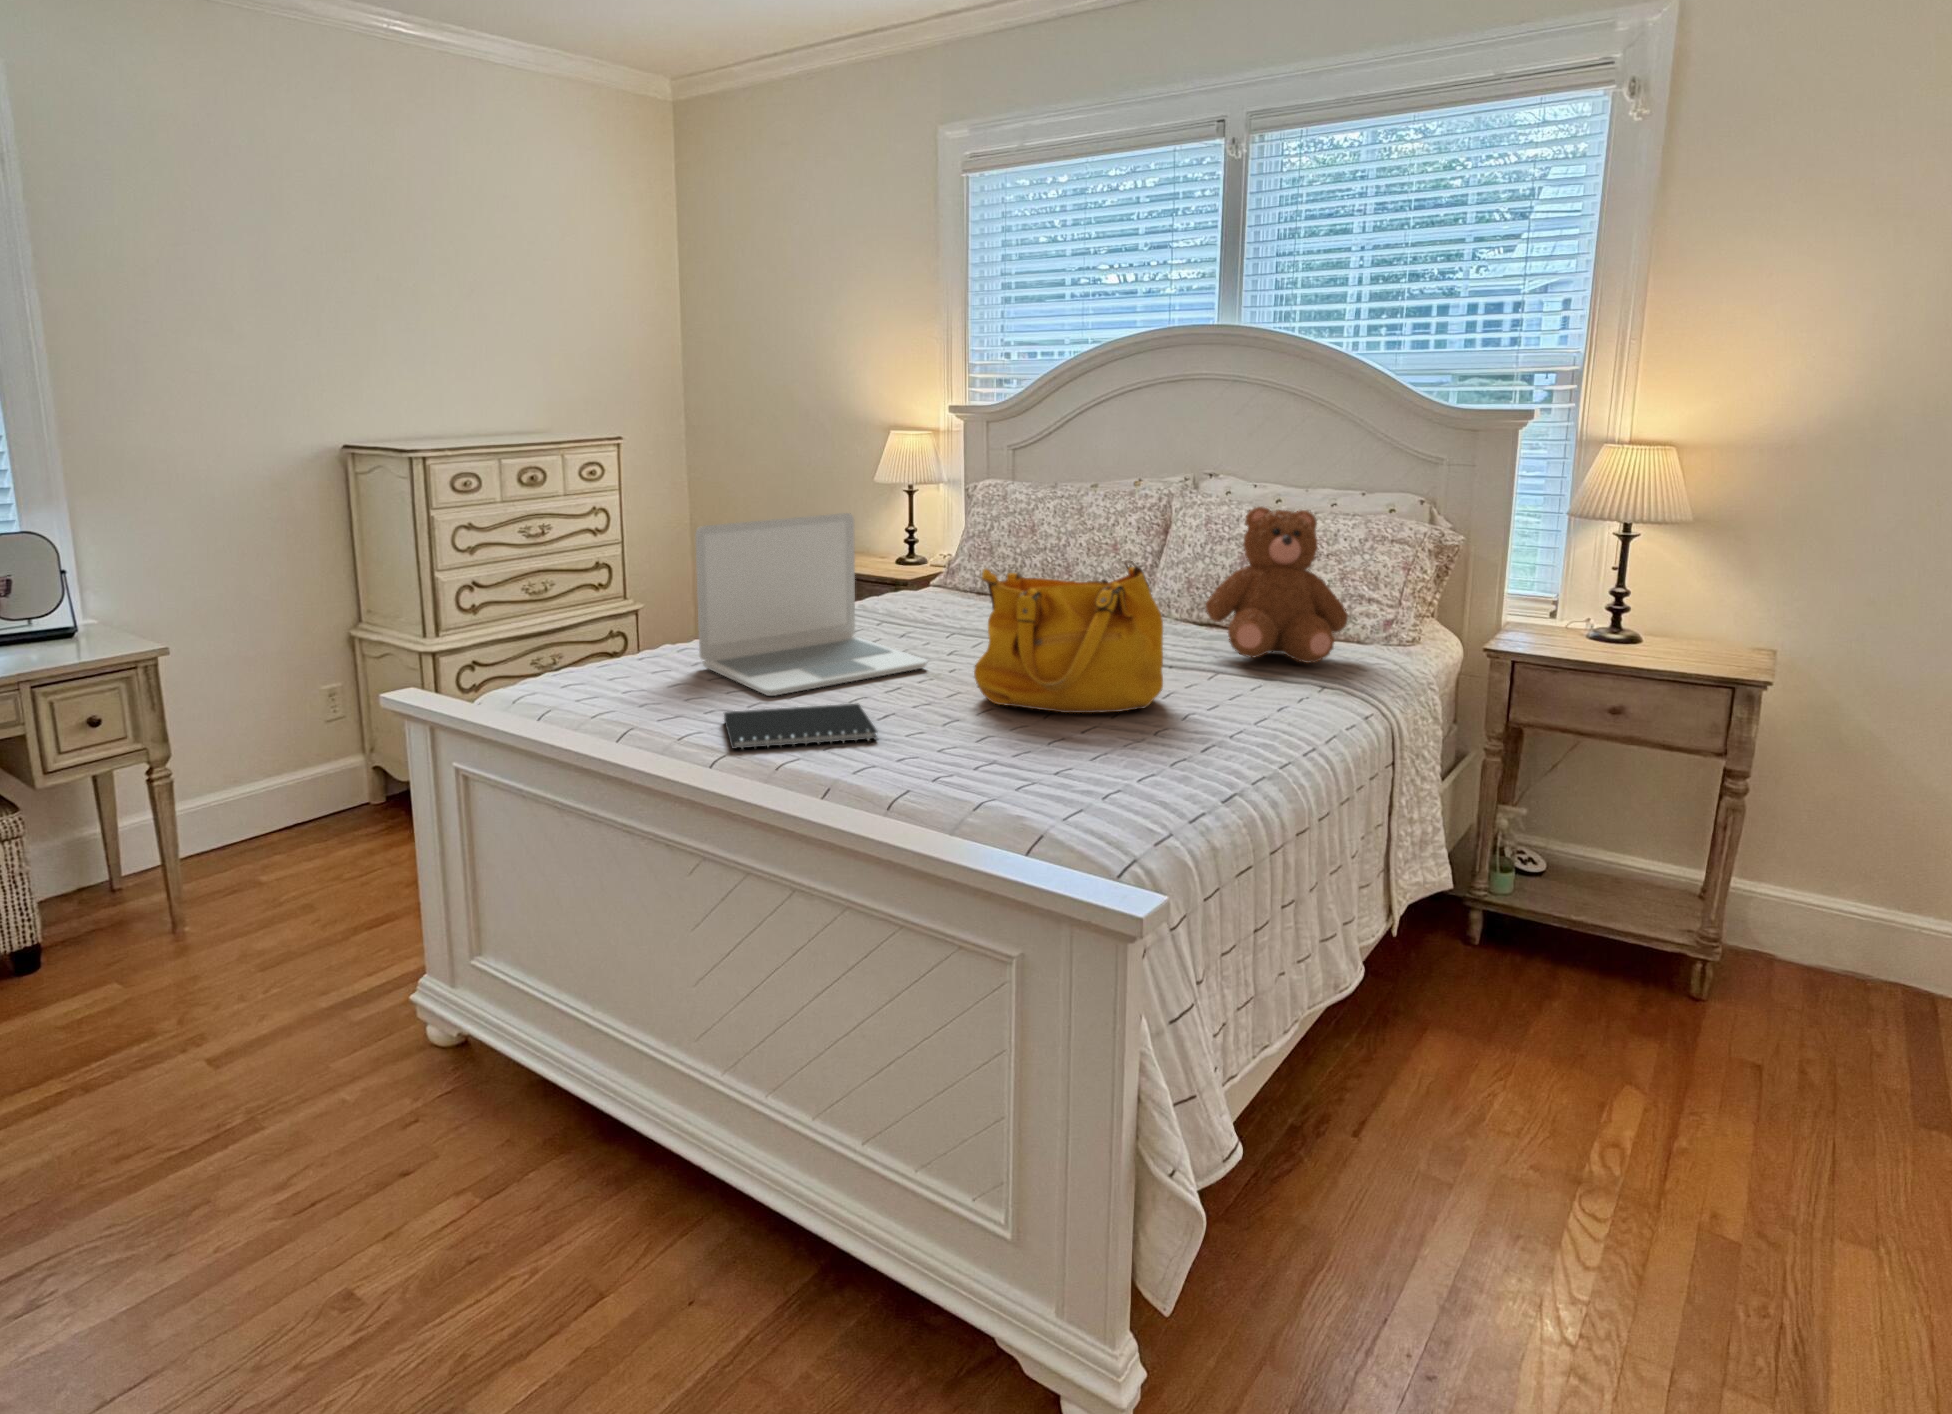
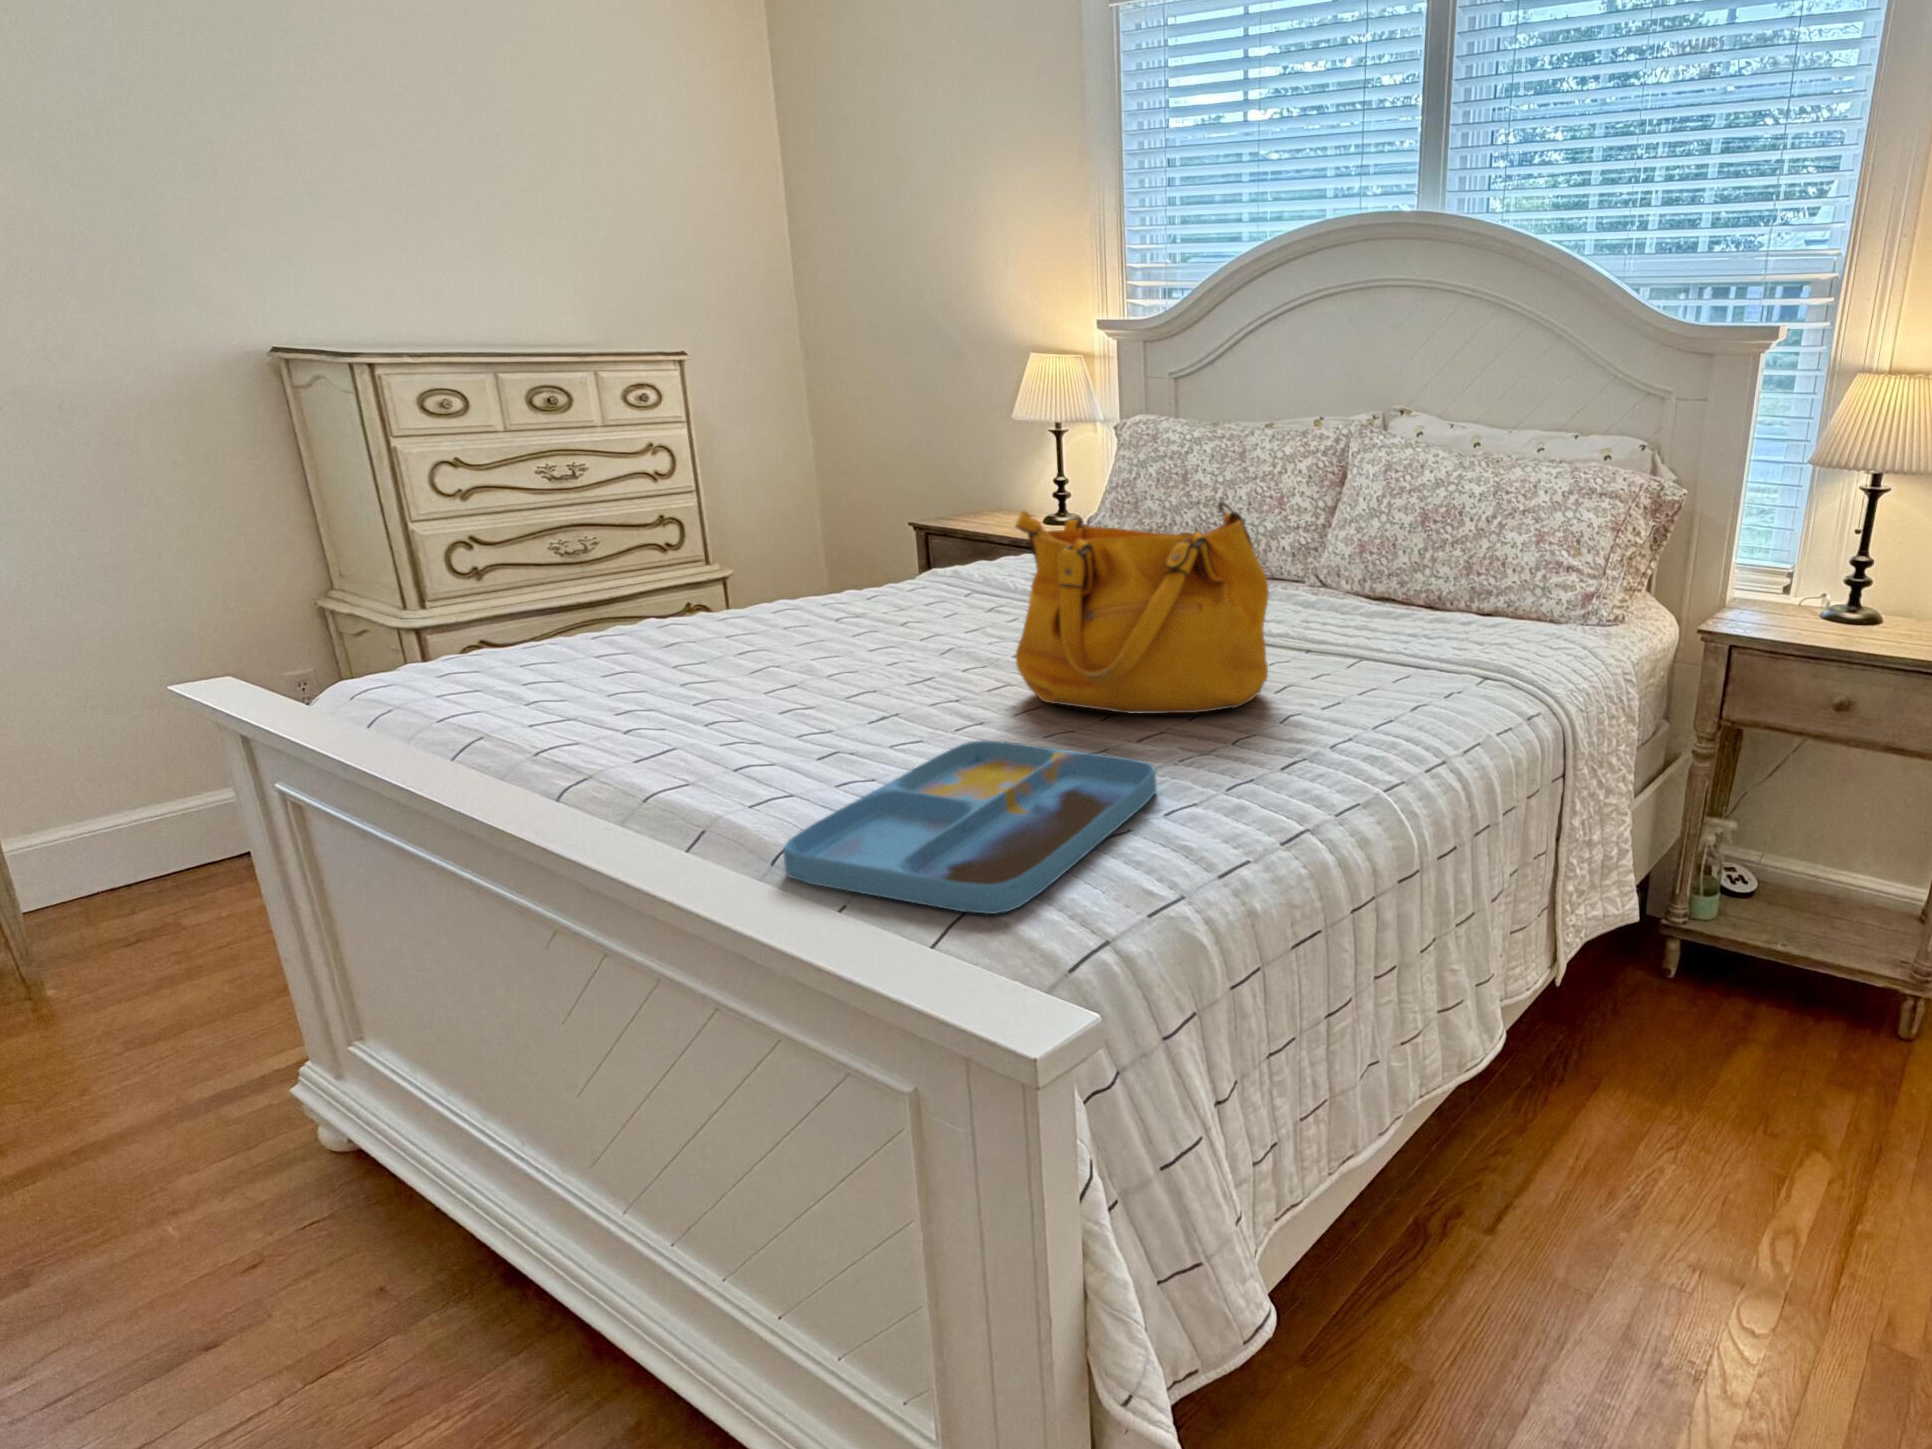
teddy bear: present [1206,507,1348,663] -> none [1359,440,1538,650]
laptop: present [696,513,927,696] -> none [641,439,988,690]
notebook: present [724,703,877,749] -> none [608,701,845,771]
tray: none [905,731,1122,841] -> present [783,741,1157,914]

